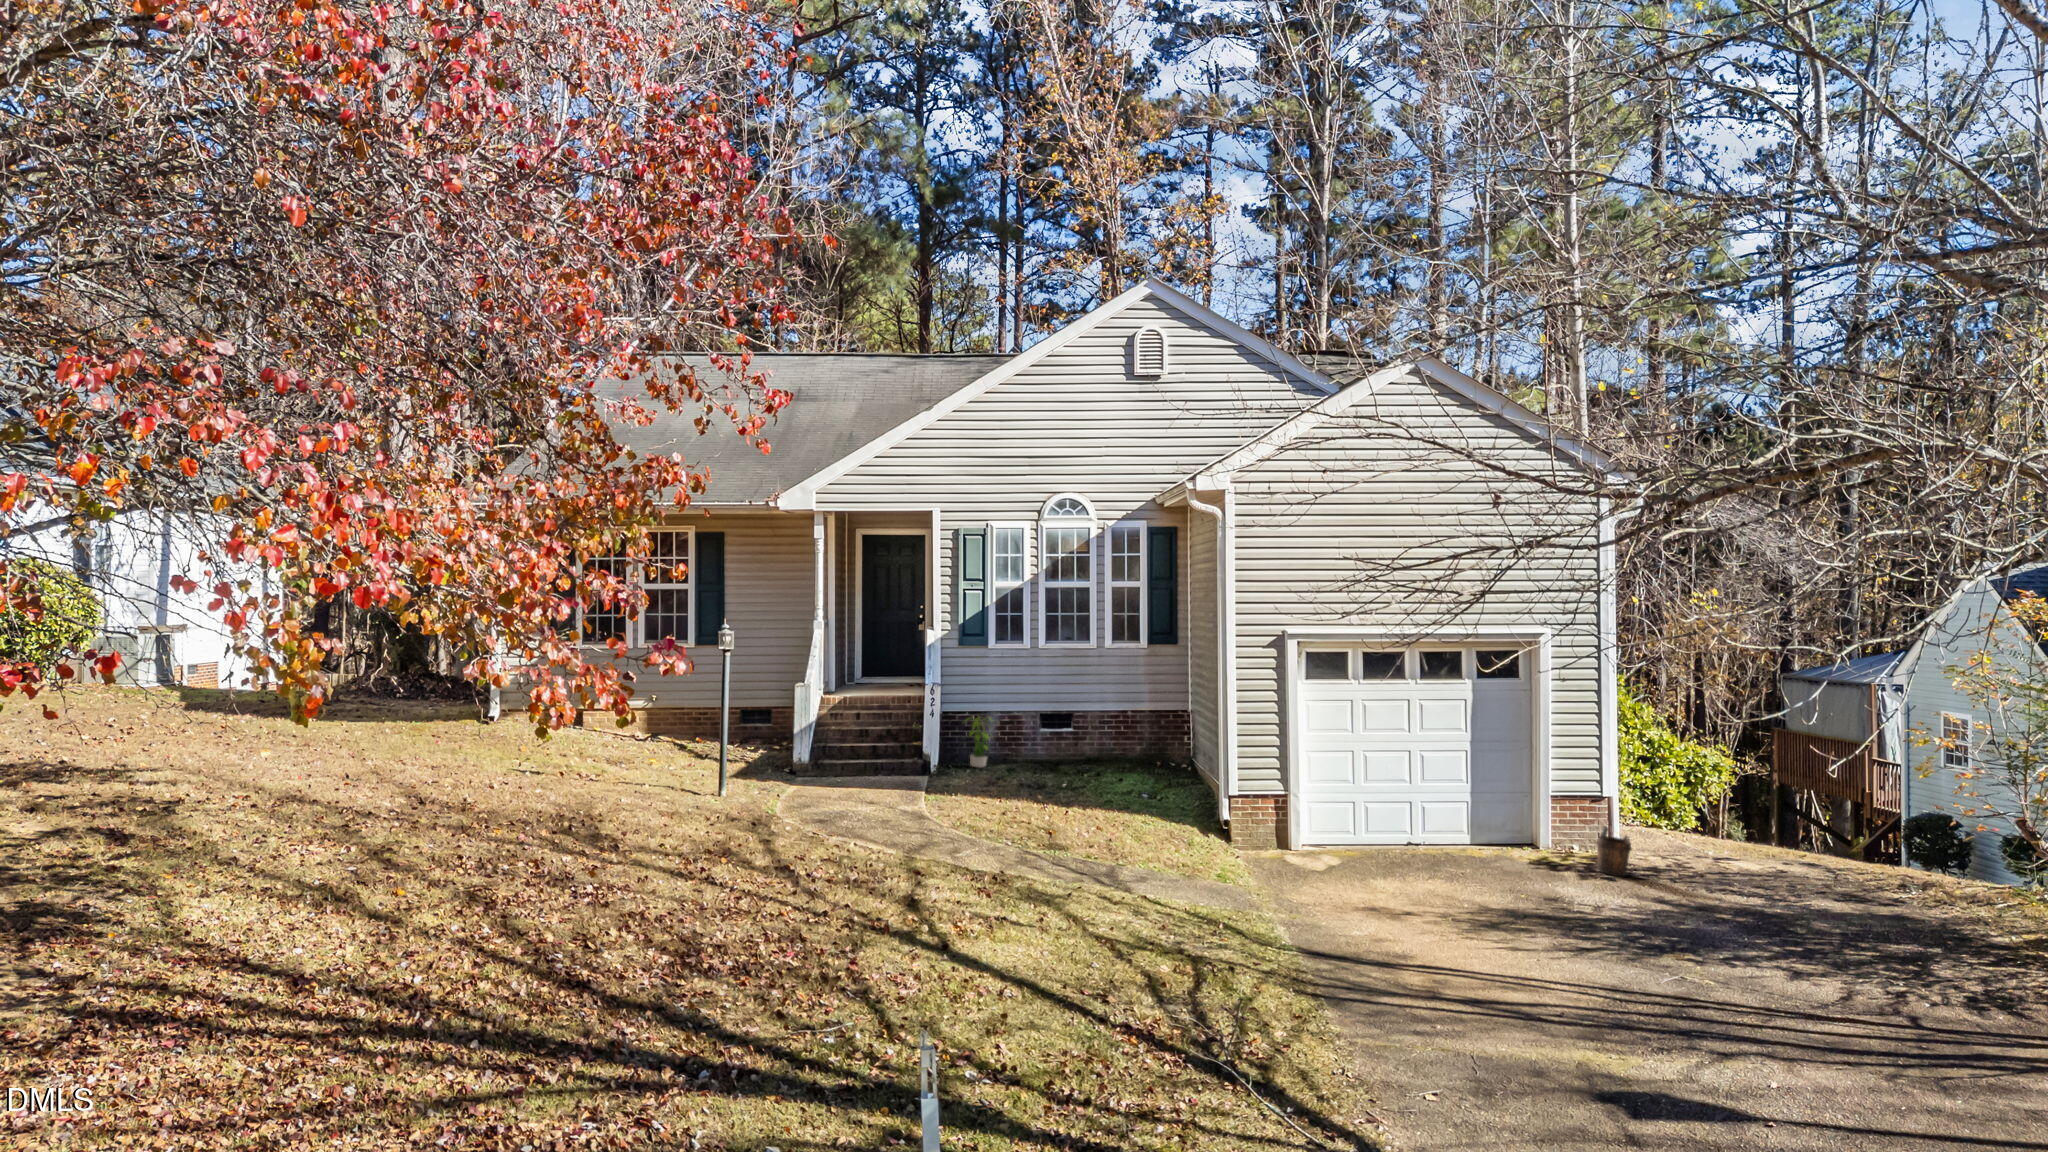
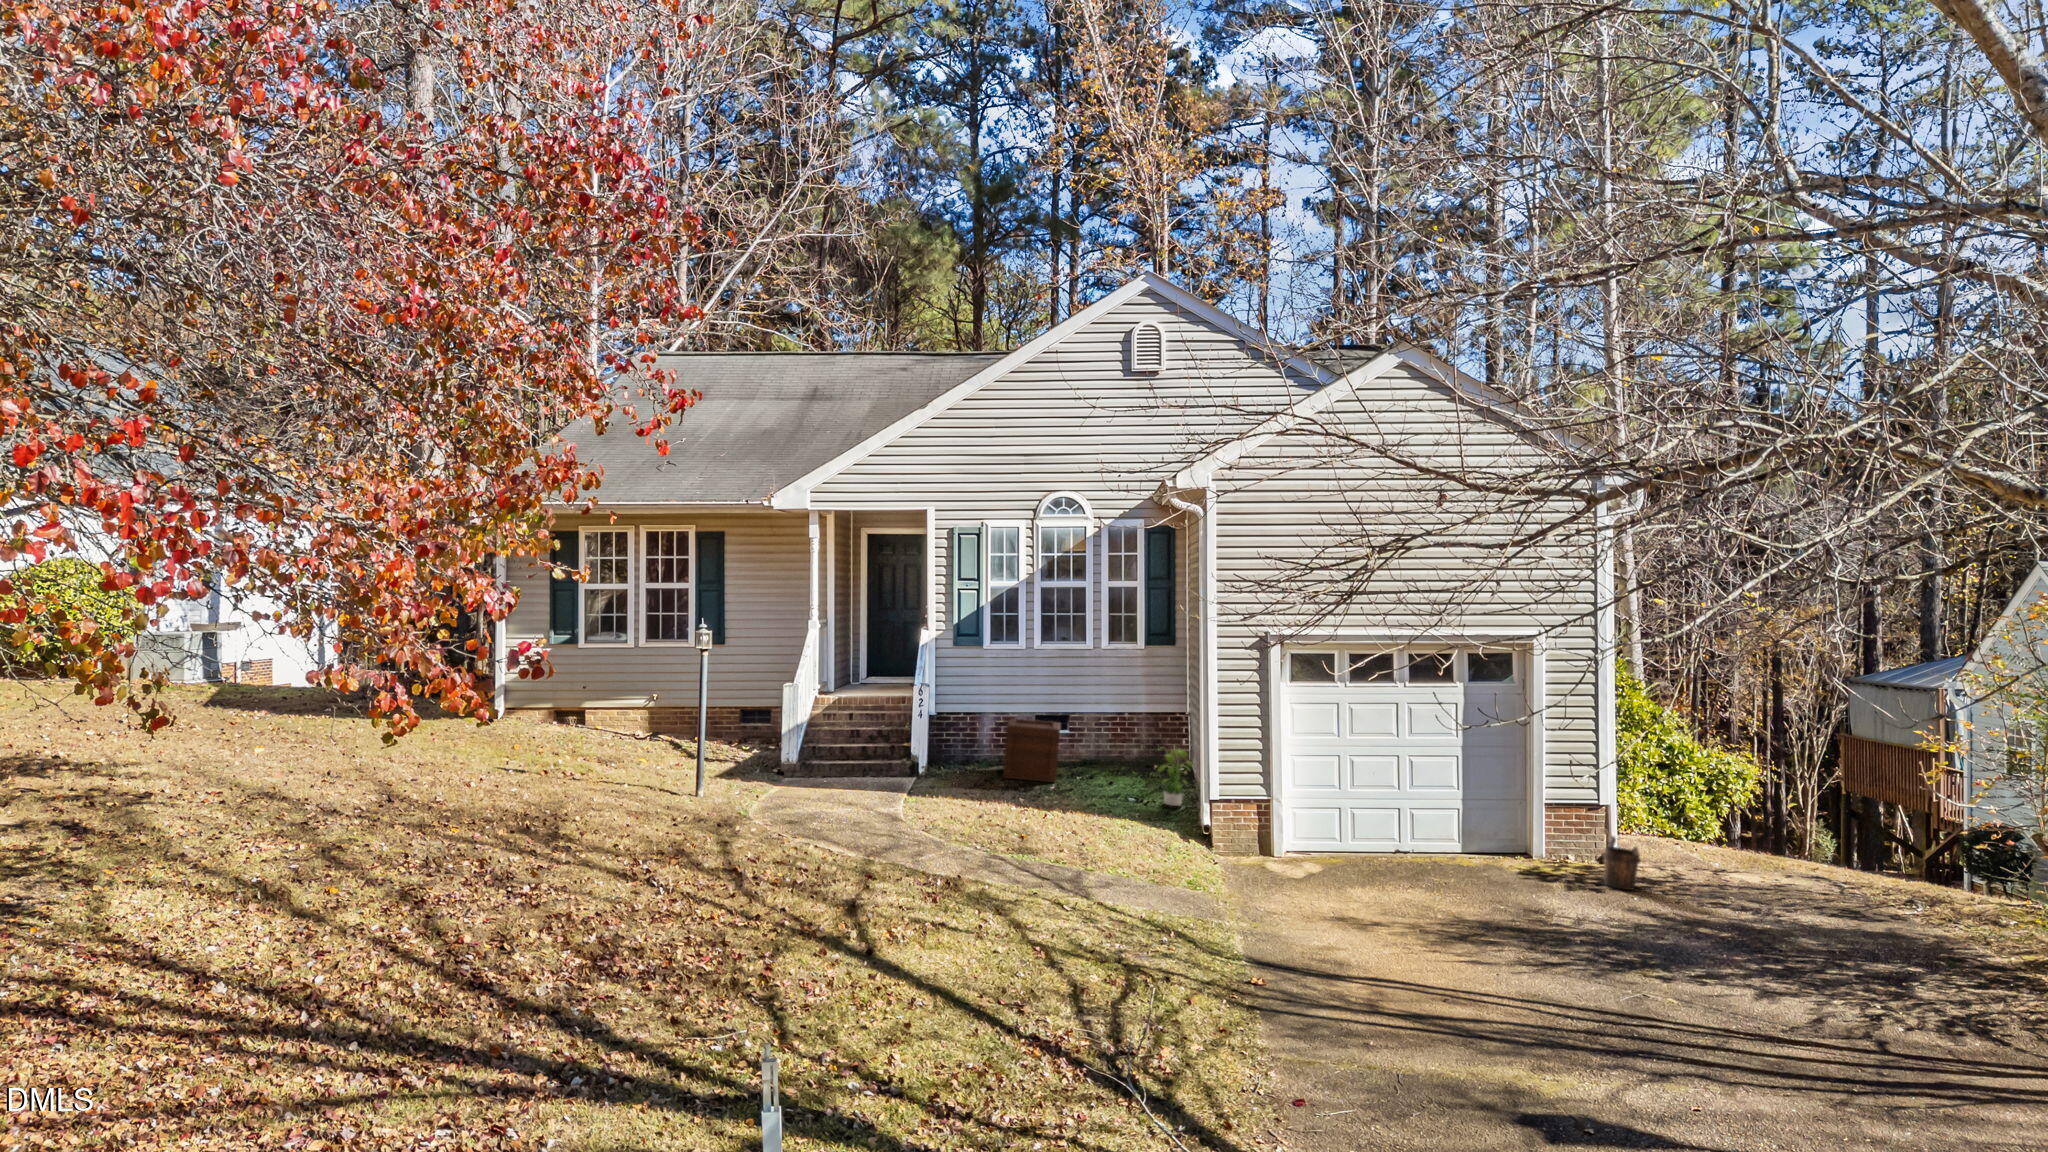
wooden crate: none [1010,716,1067,779] -> present [1003,719,1060,782]
potted plant: present [969,718,991,768] -> present [1158,748,1192,806]

